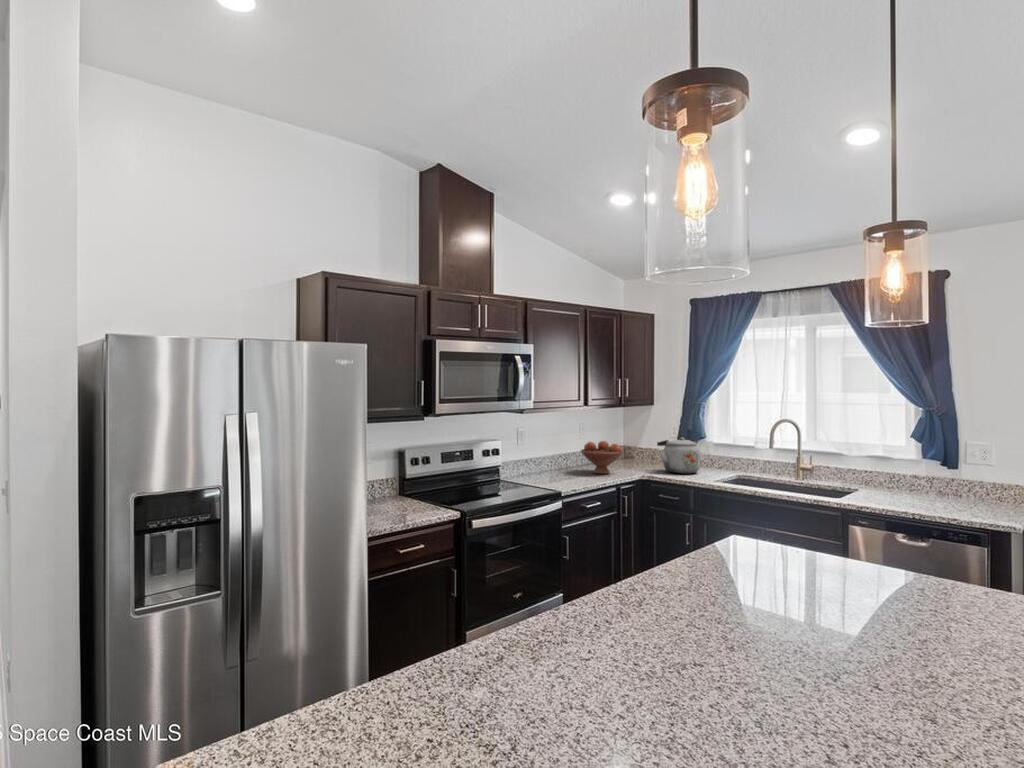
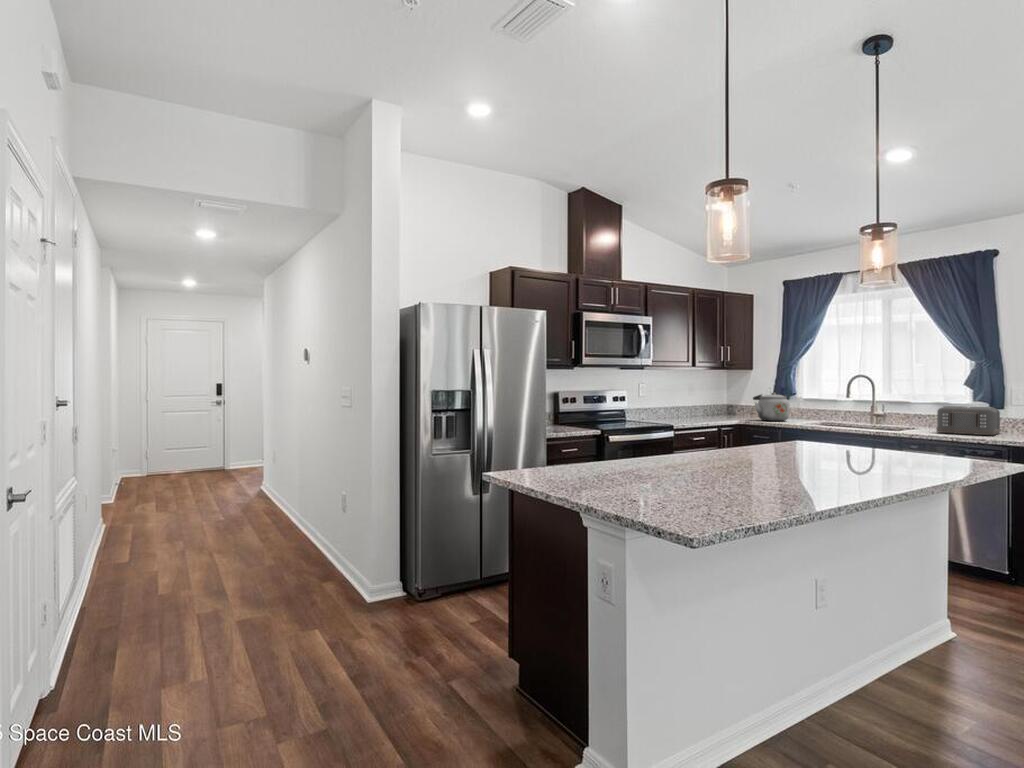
fruit bowl: present [581,441,623,474] -> none [688,395,724,420]
toaster: none [886,464,958,509] -> present [937,406,1000,435]

